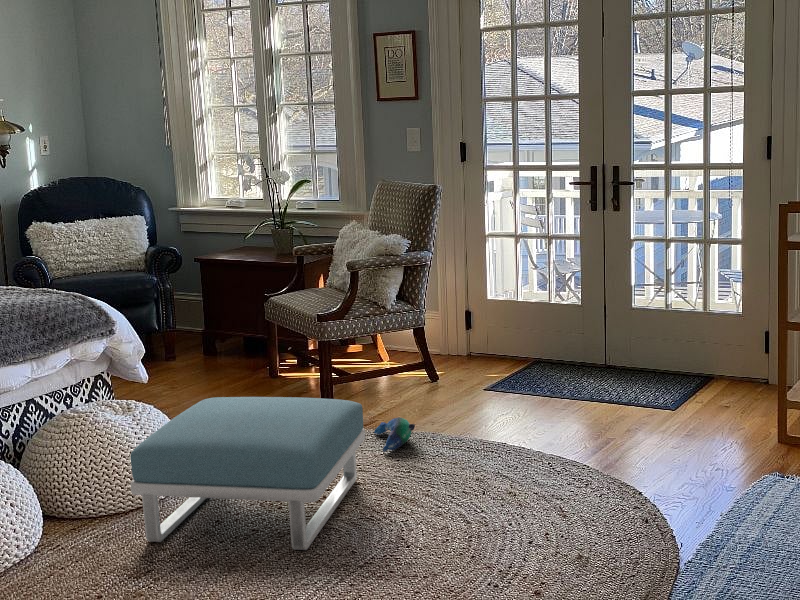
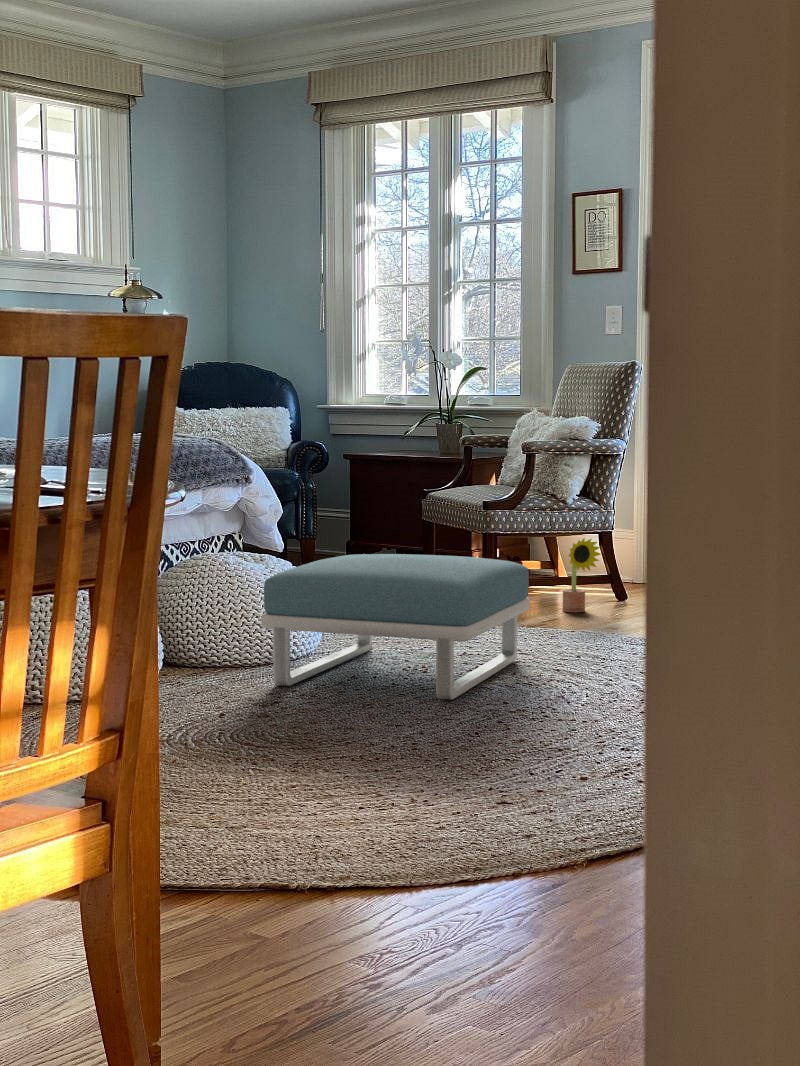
decorative plant: none [387,341,418,401] -> present [562,538,601,612]
plush toy: present [374,417,415,452] -> none [542,611,591,644]

